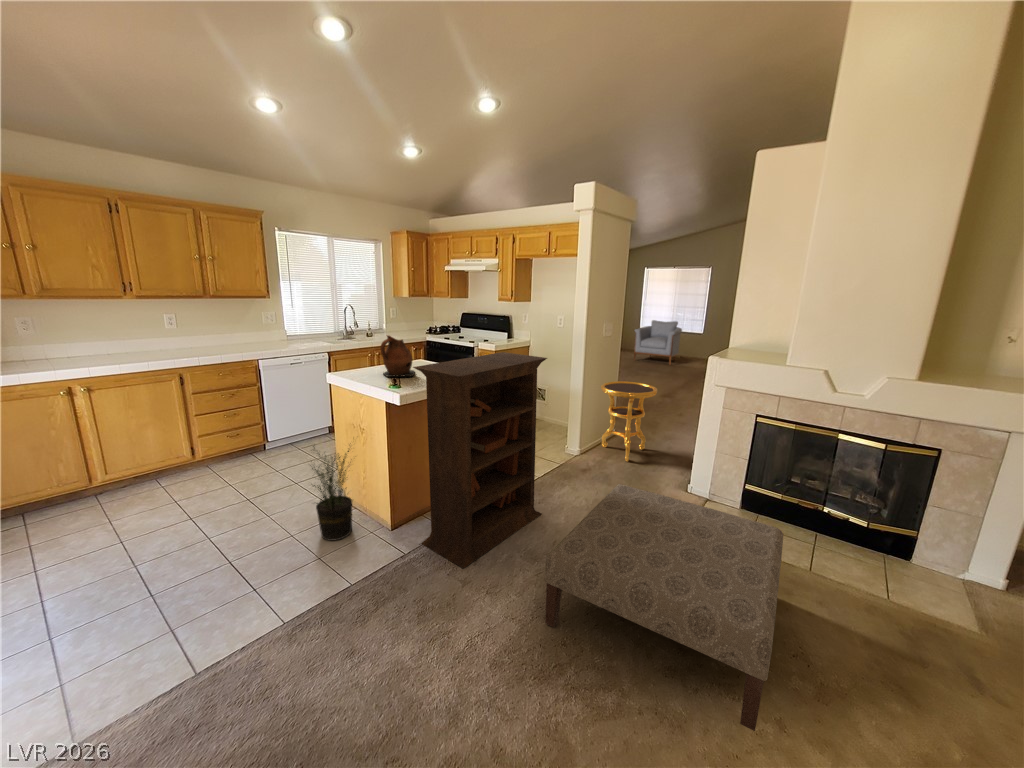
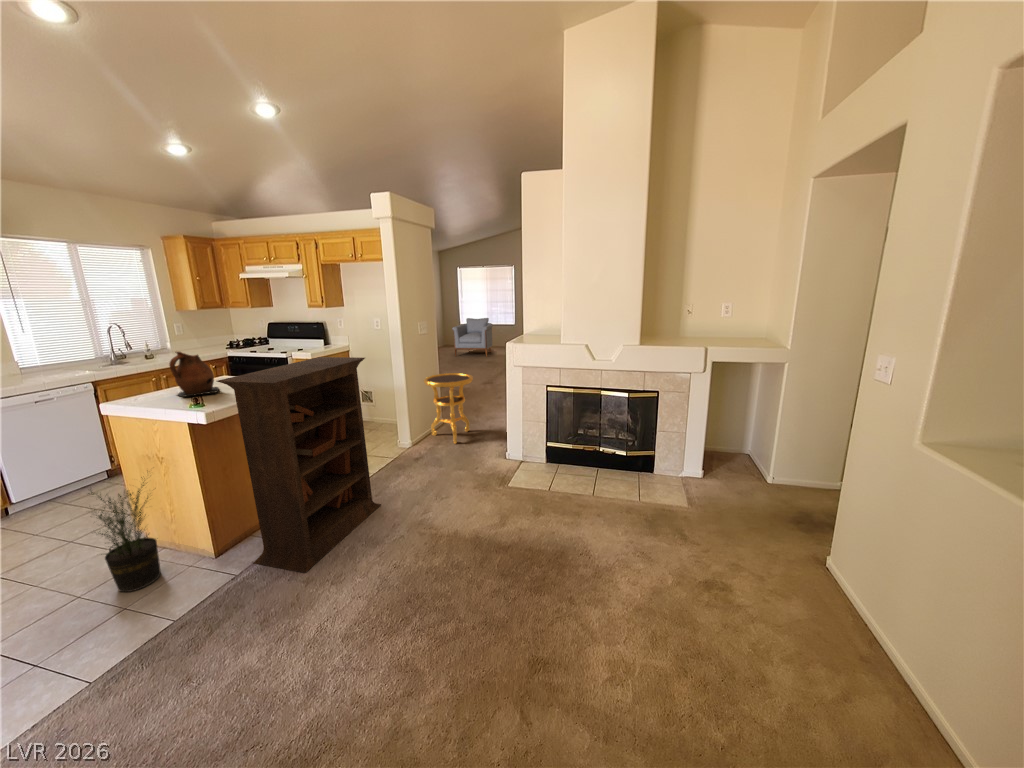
ottoman: present [545,484,783,731] -> none [386,460,571,613]

